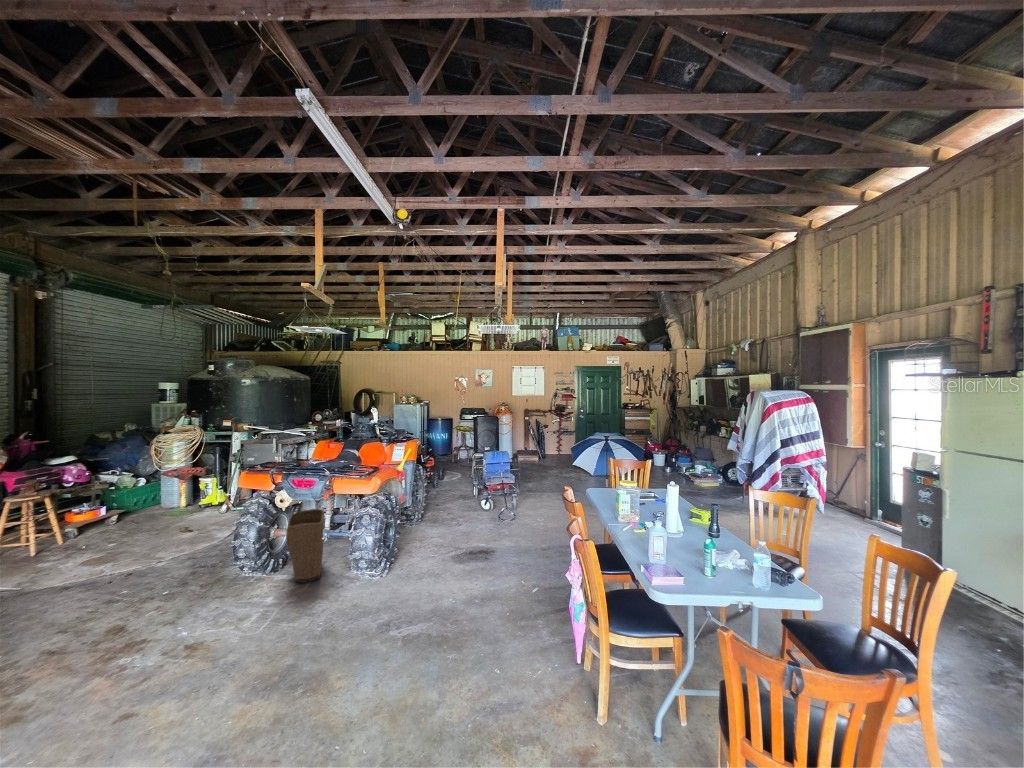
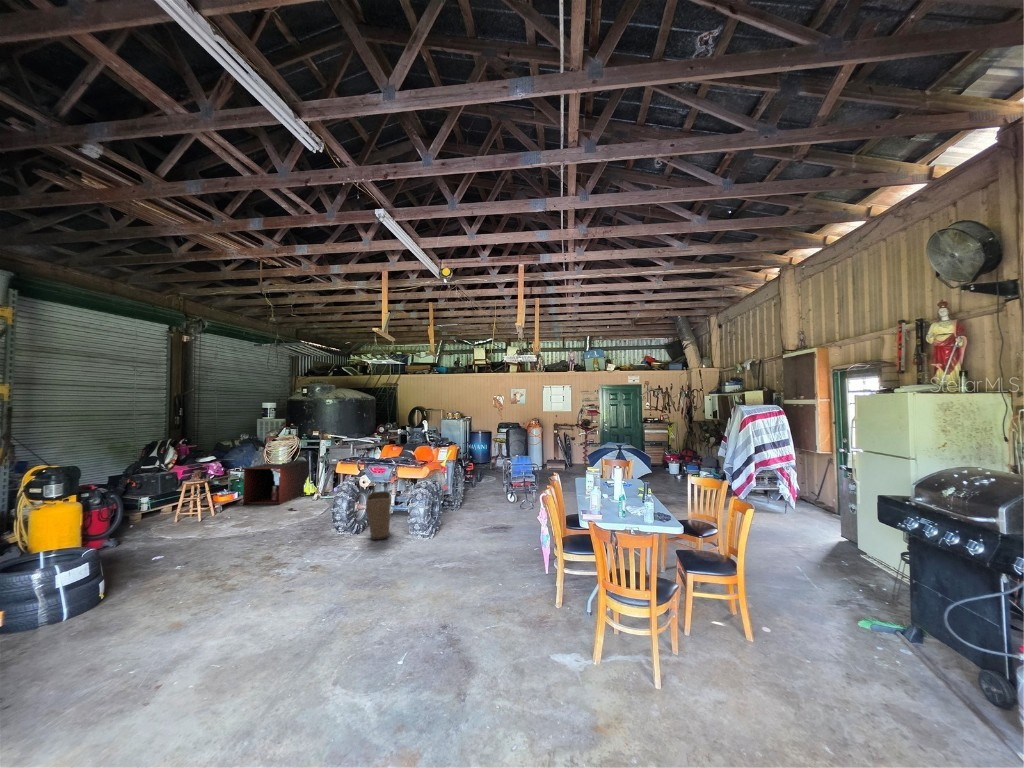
storage cabinet: none [115,460,217,525] -> present [243,460,309,505]

